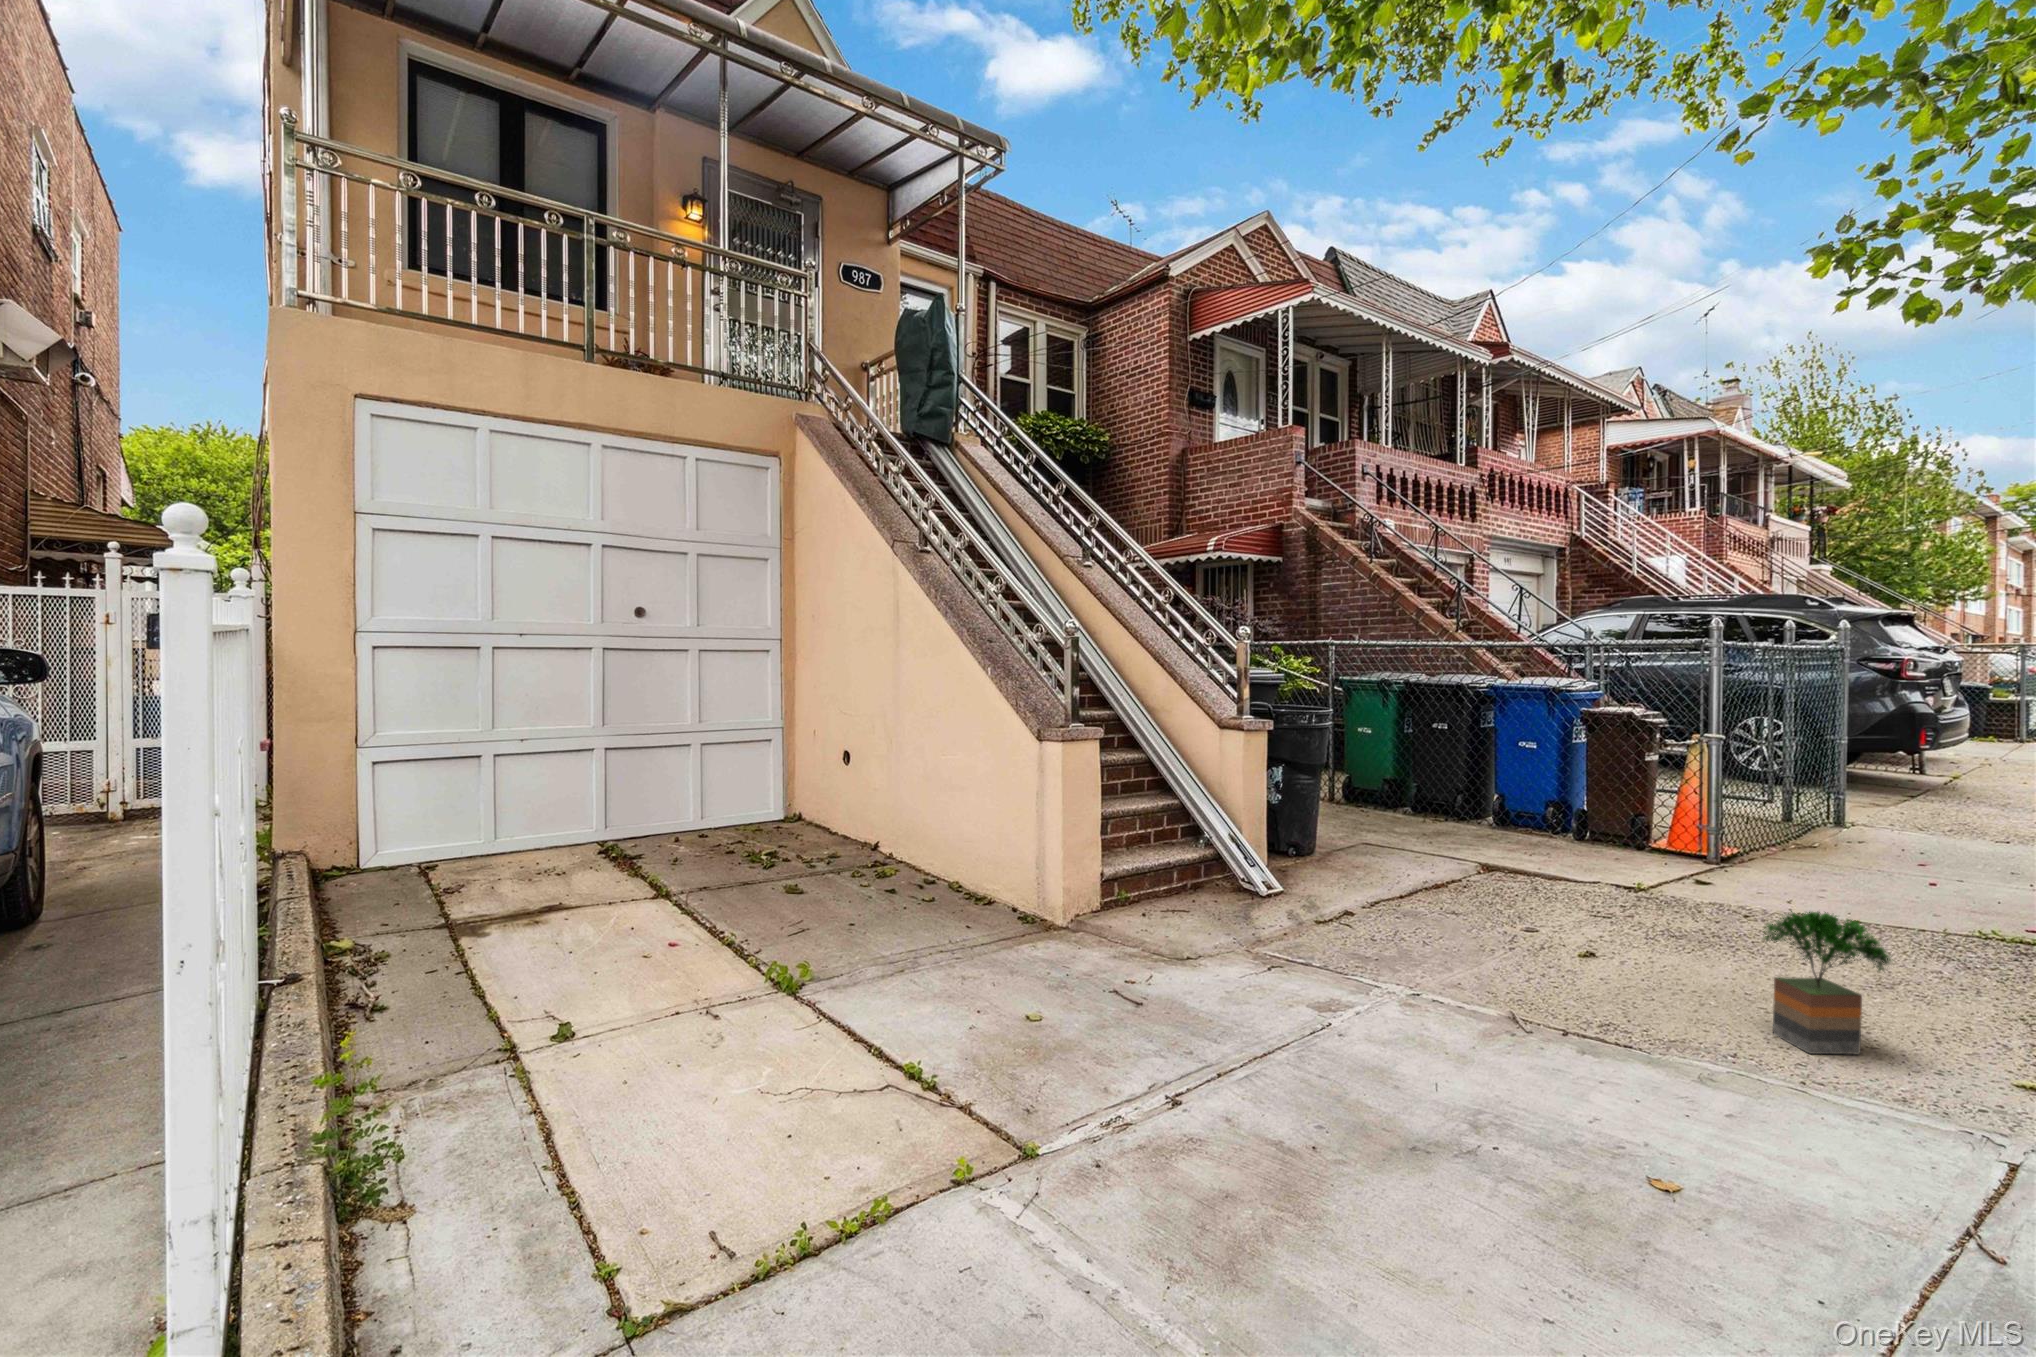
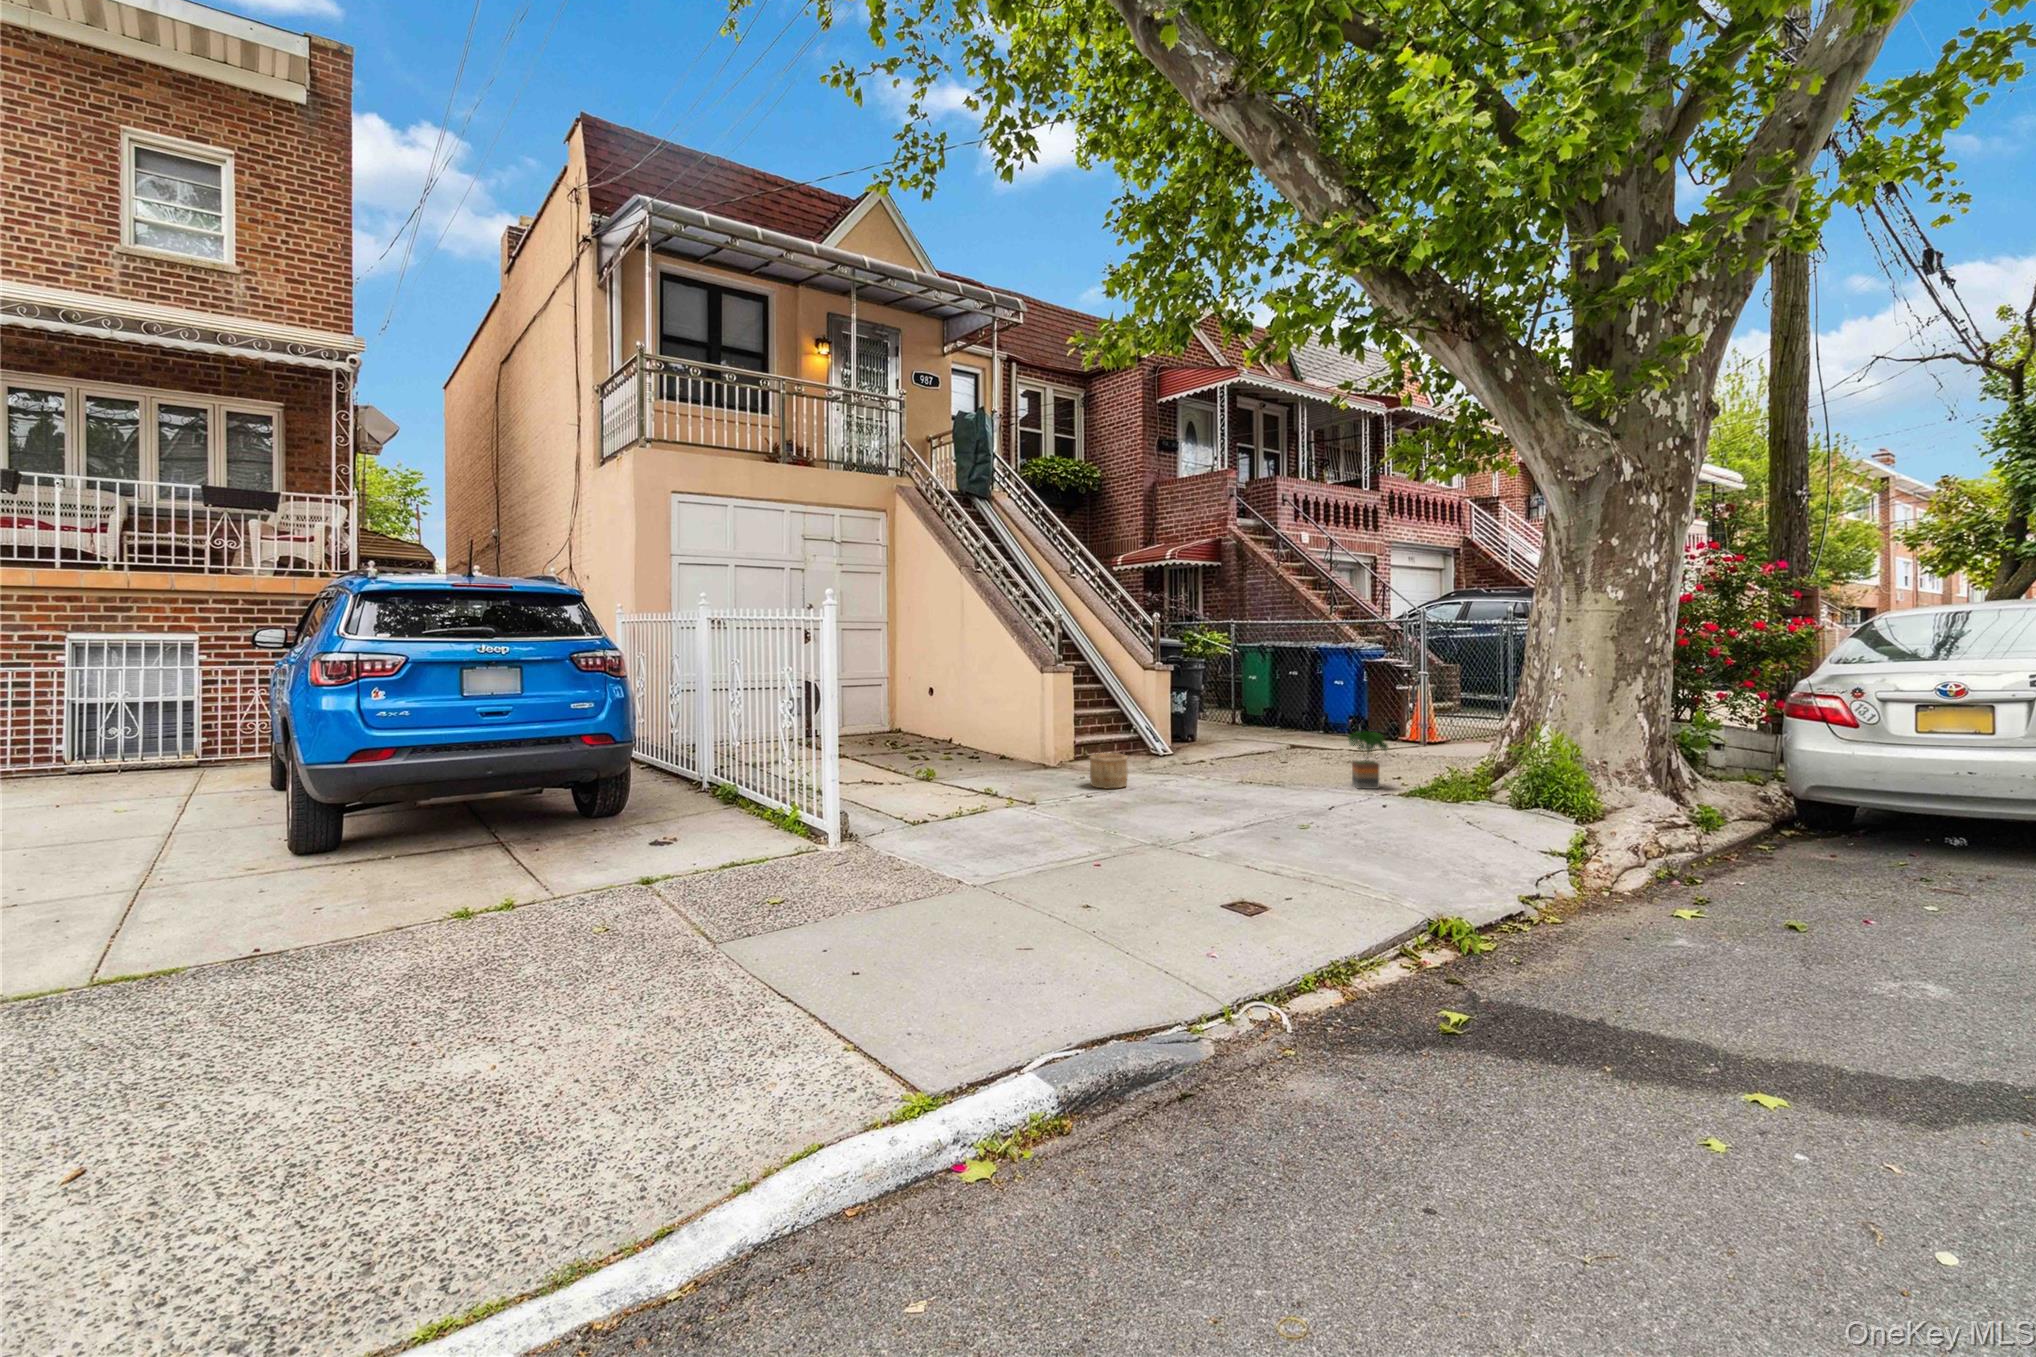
wooden bucket: none [1169,951,1263,1052] -> present [1089,753,1128,789]

